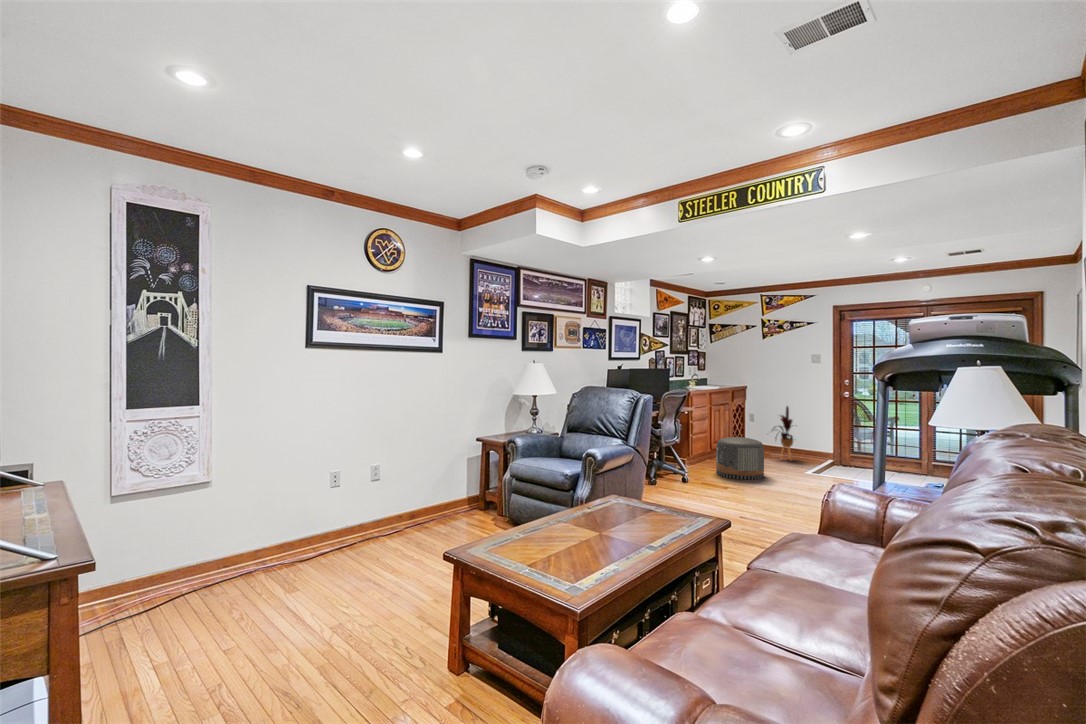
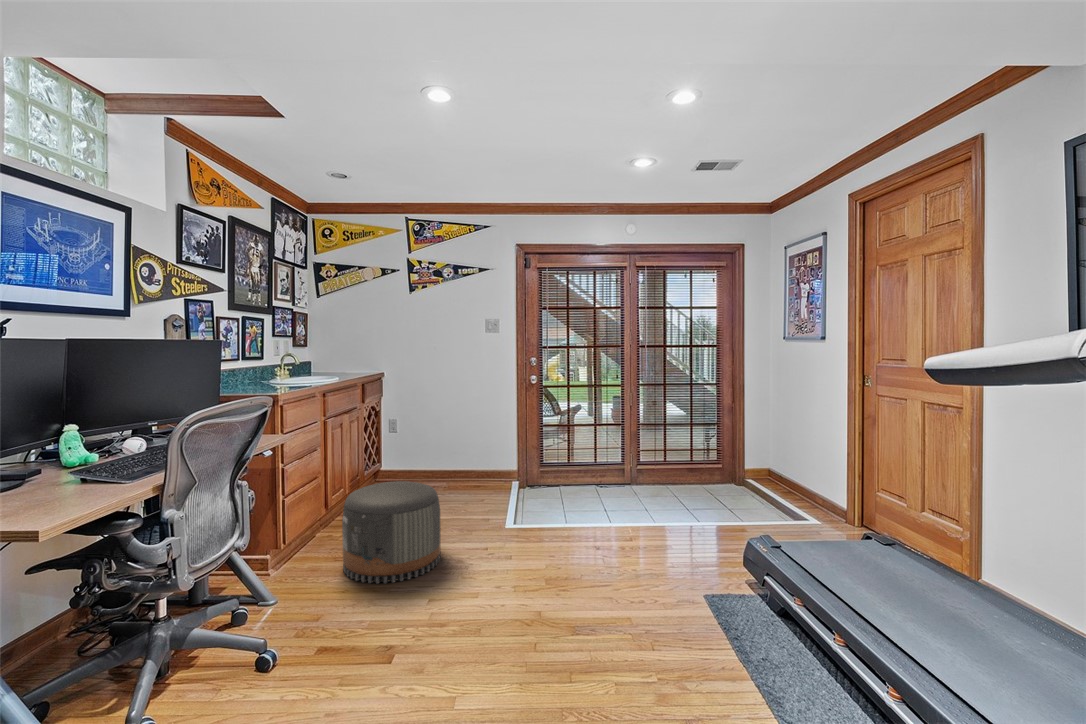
house plant: present [775,406,793,460] -> none [423,405,471,496]

